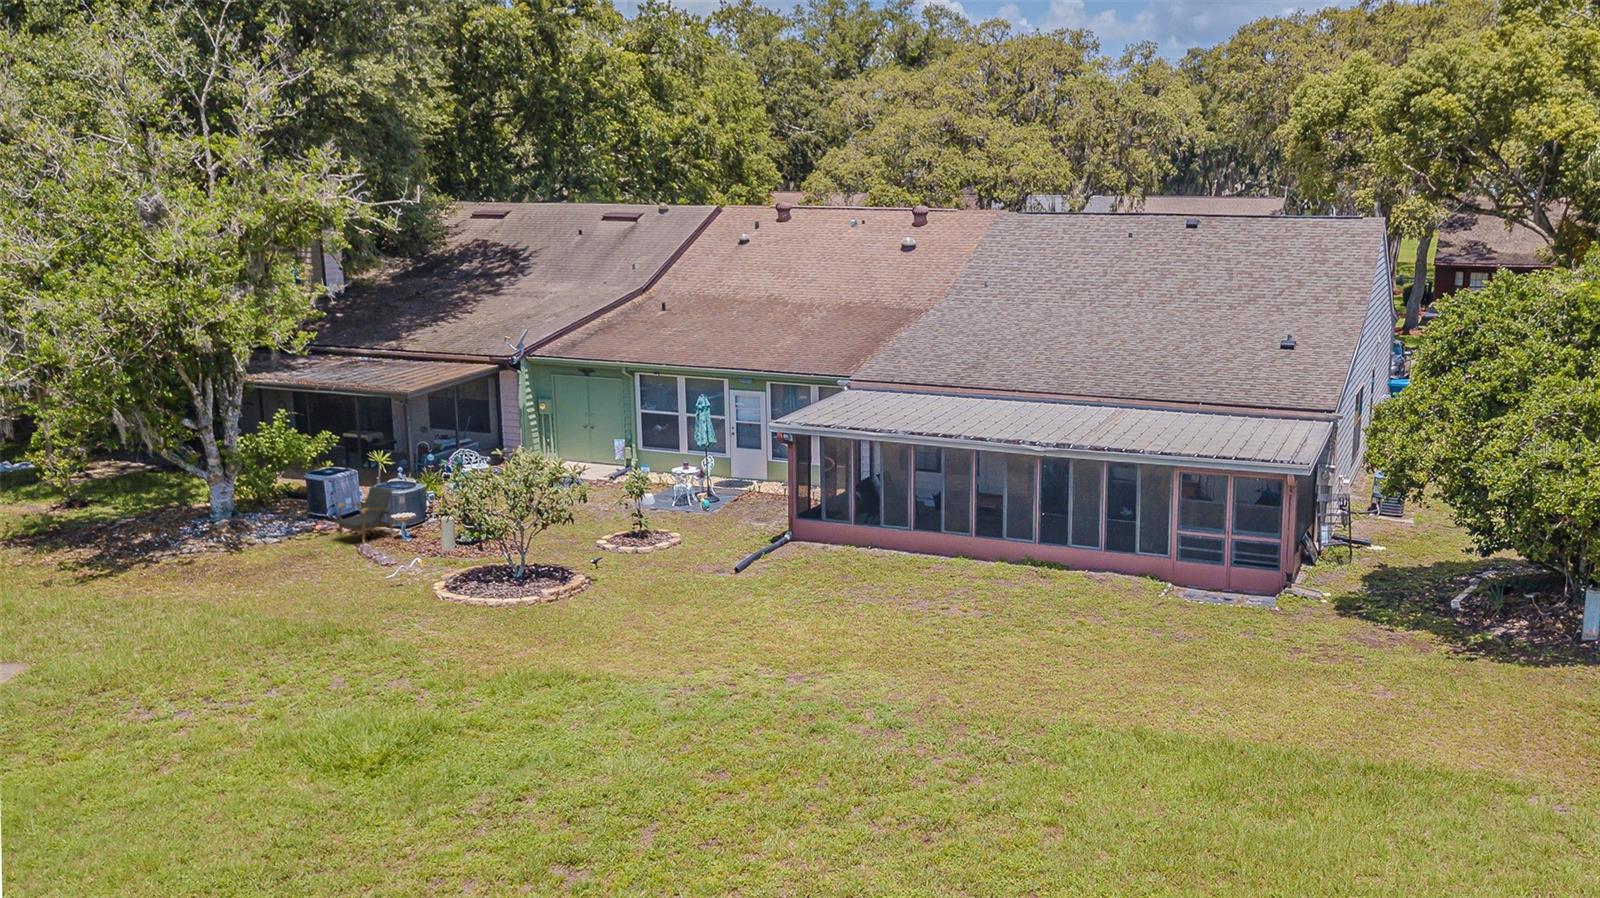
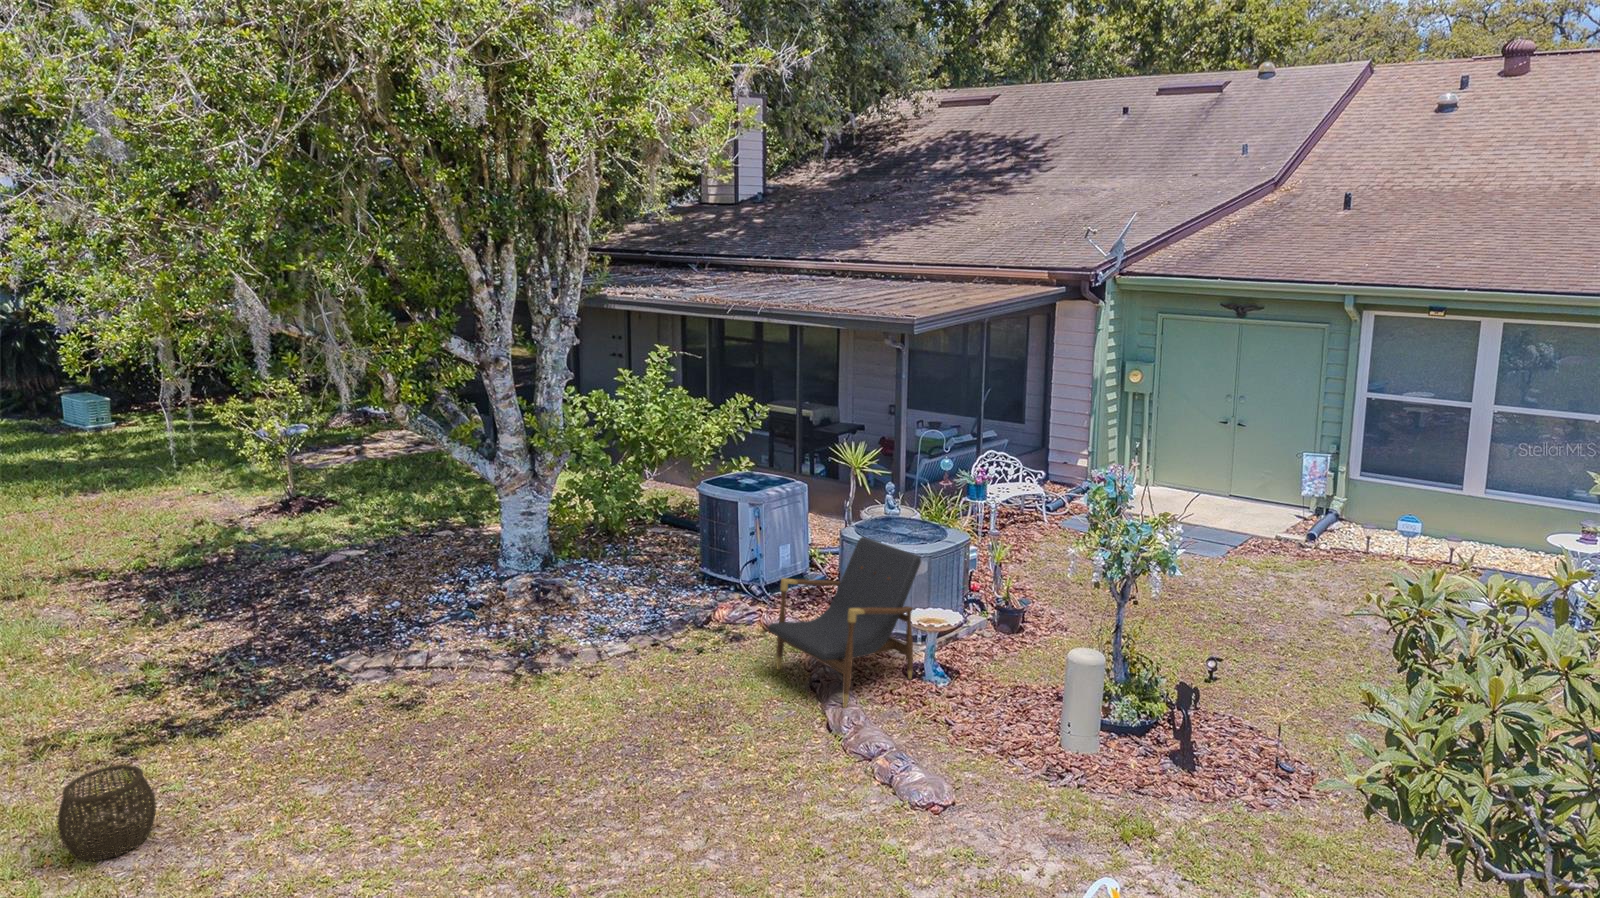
woven basket: none [101,564,129,589] -> present [58,765,156,861]

